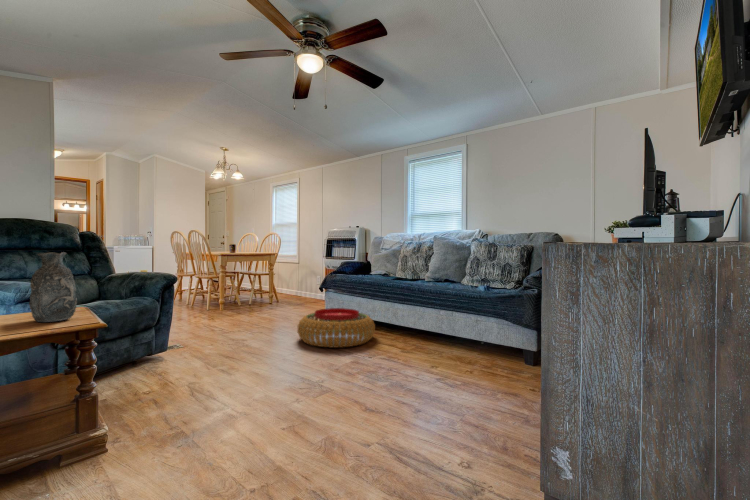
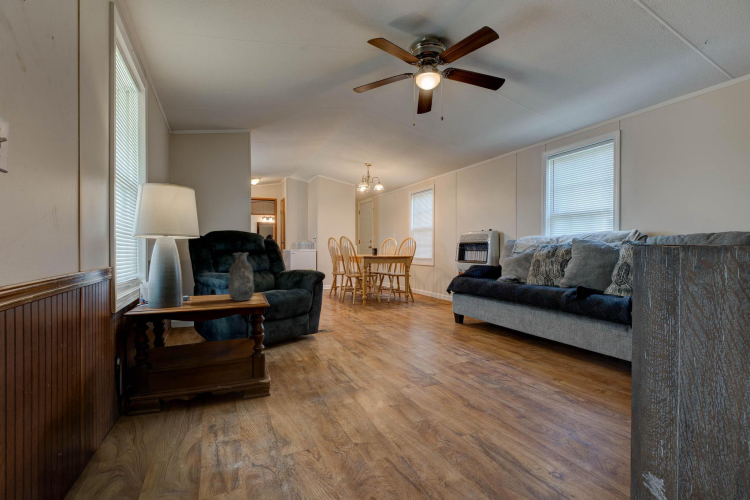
pouf: present [297,308,375,348] -> none [422,309,500,347]

